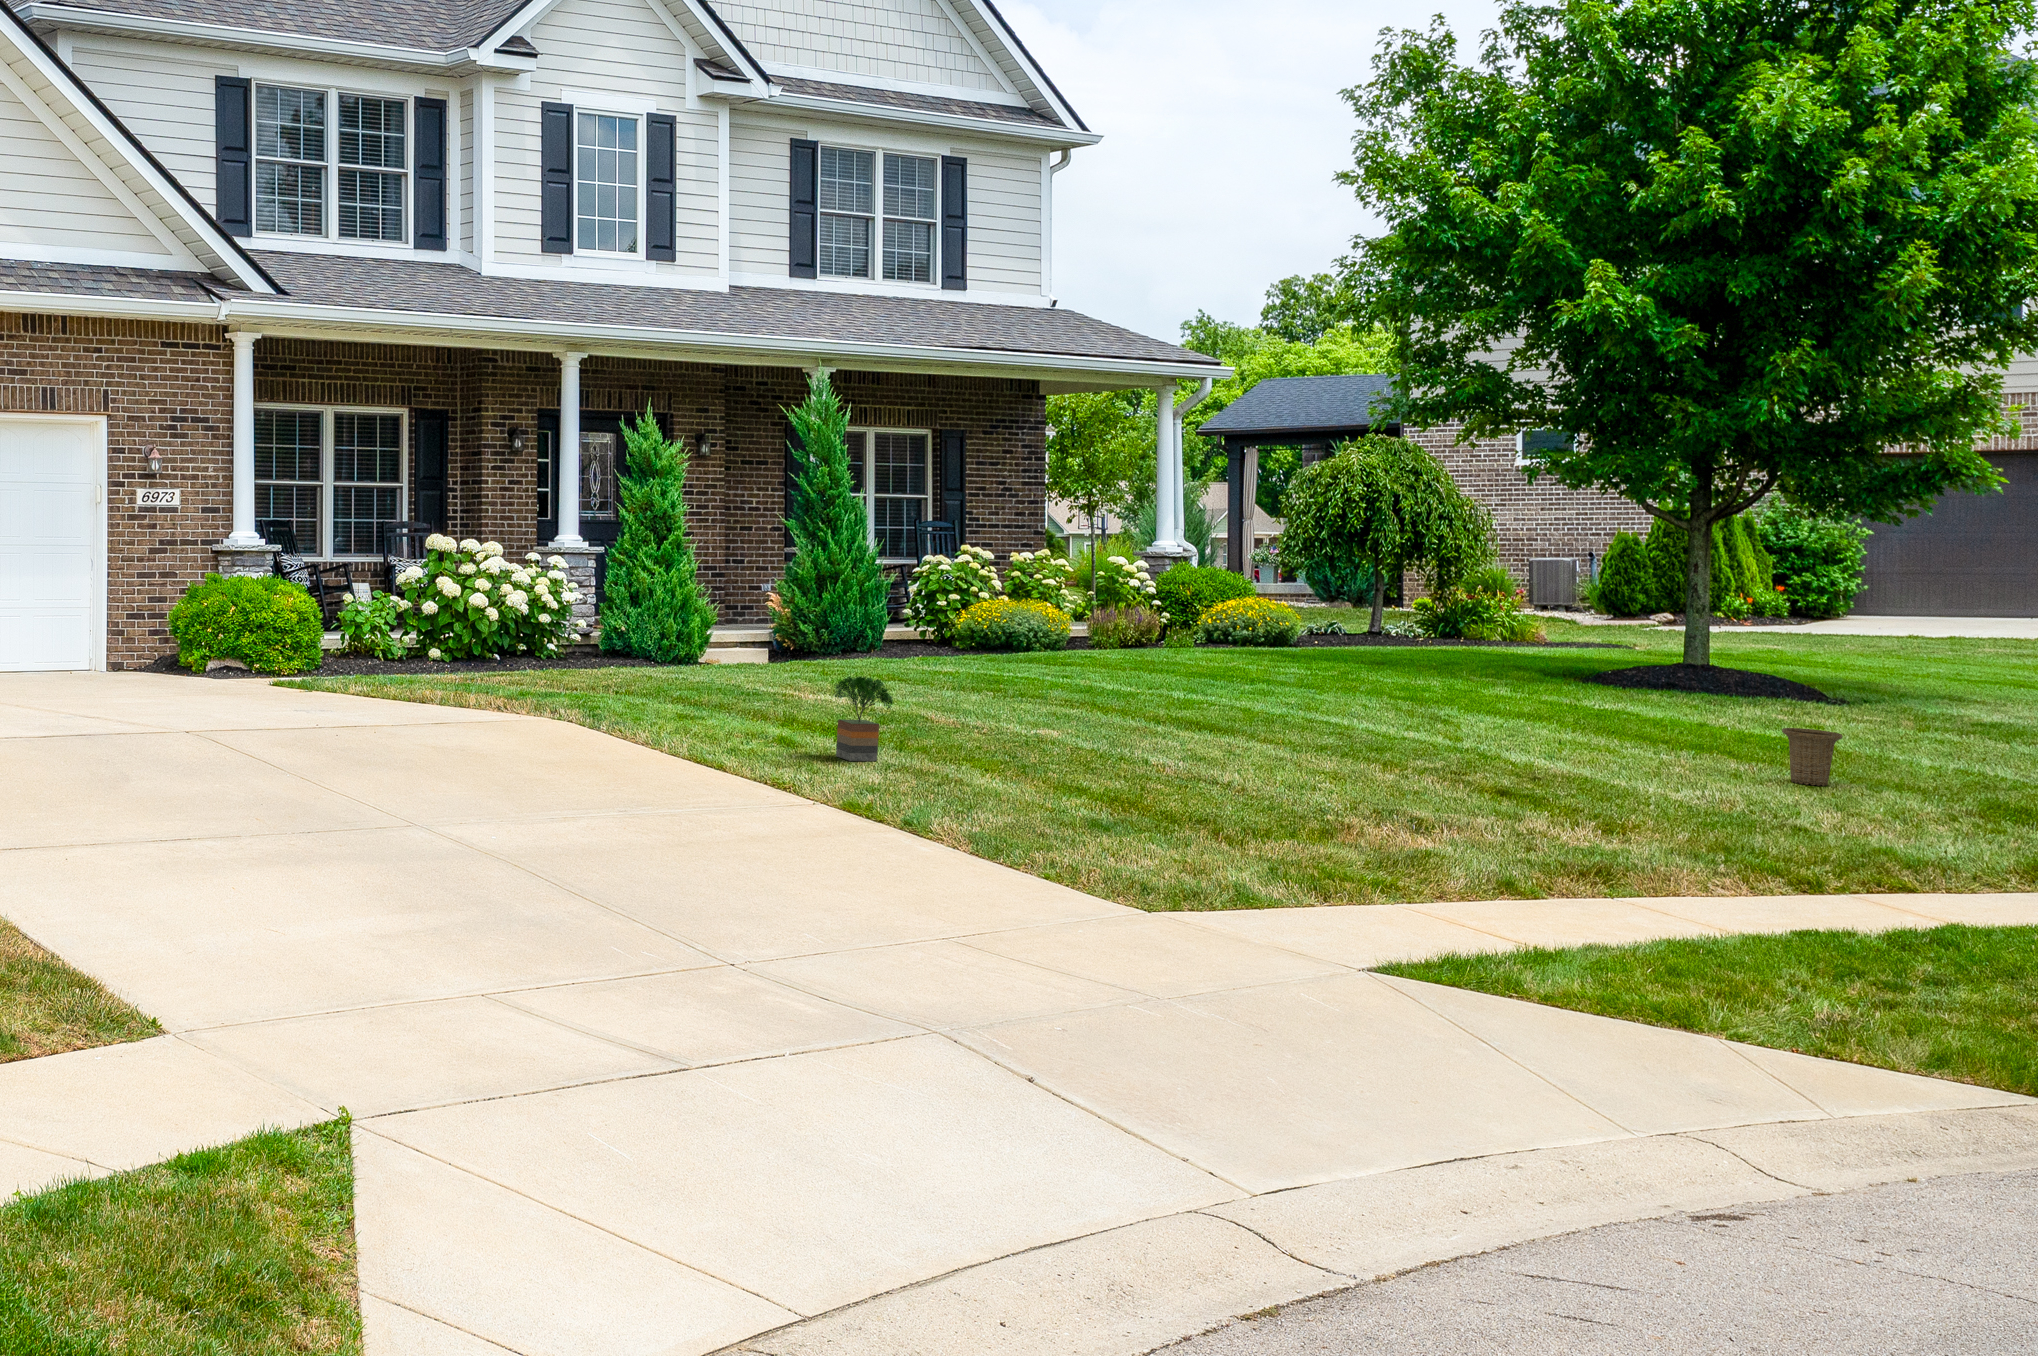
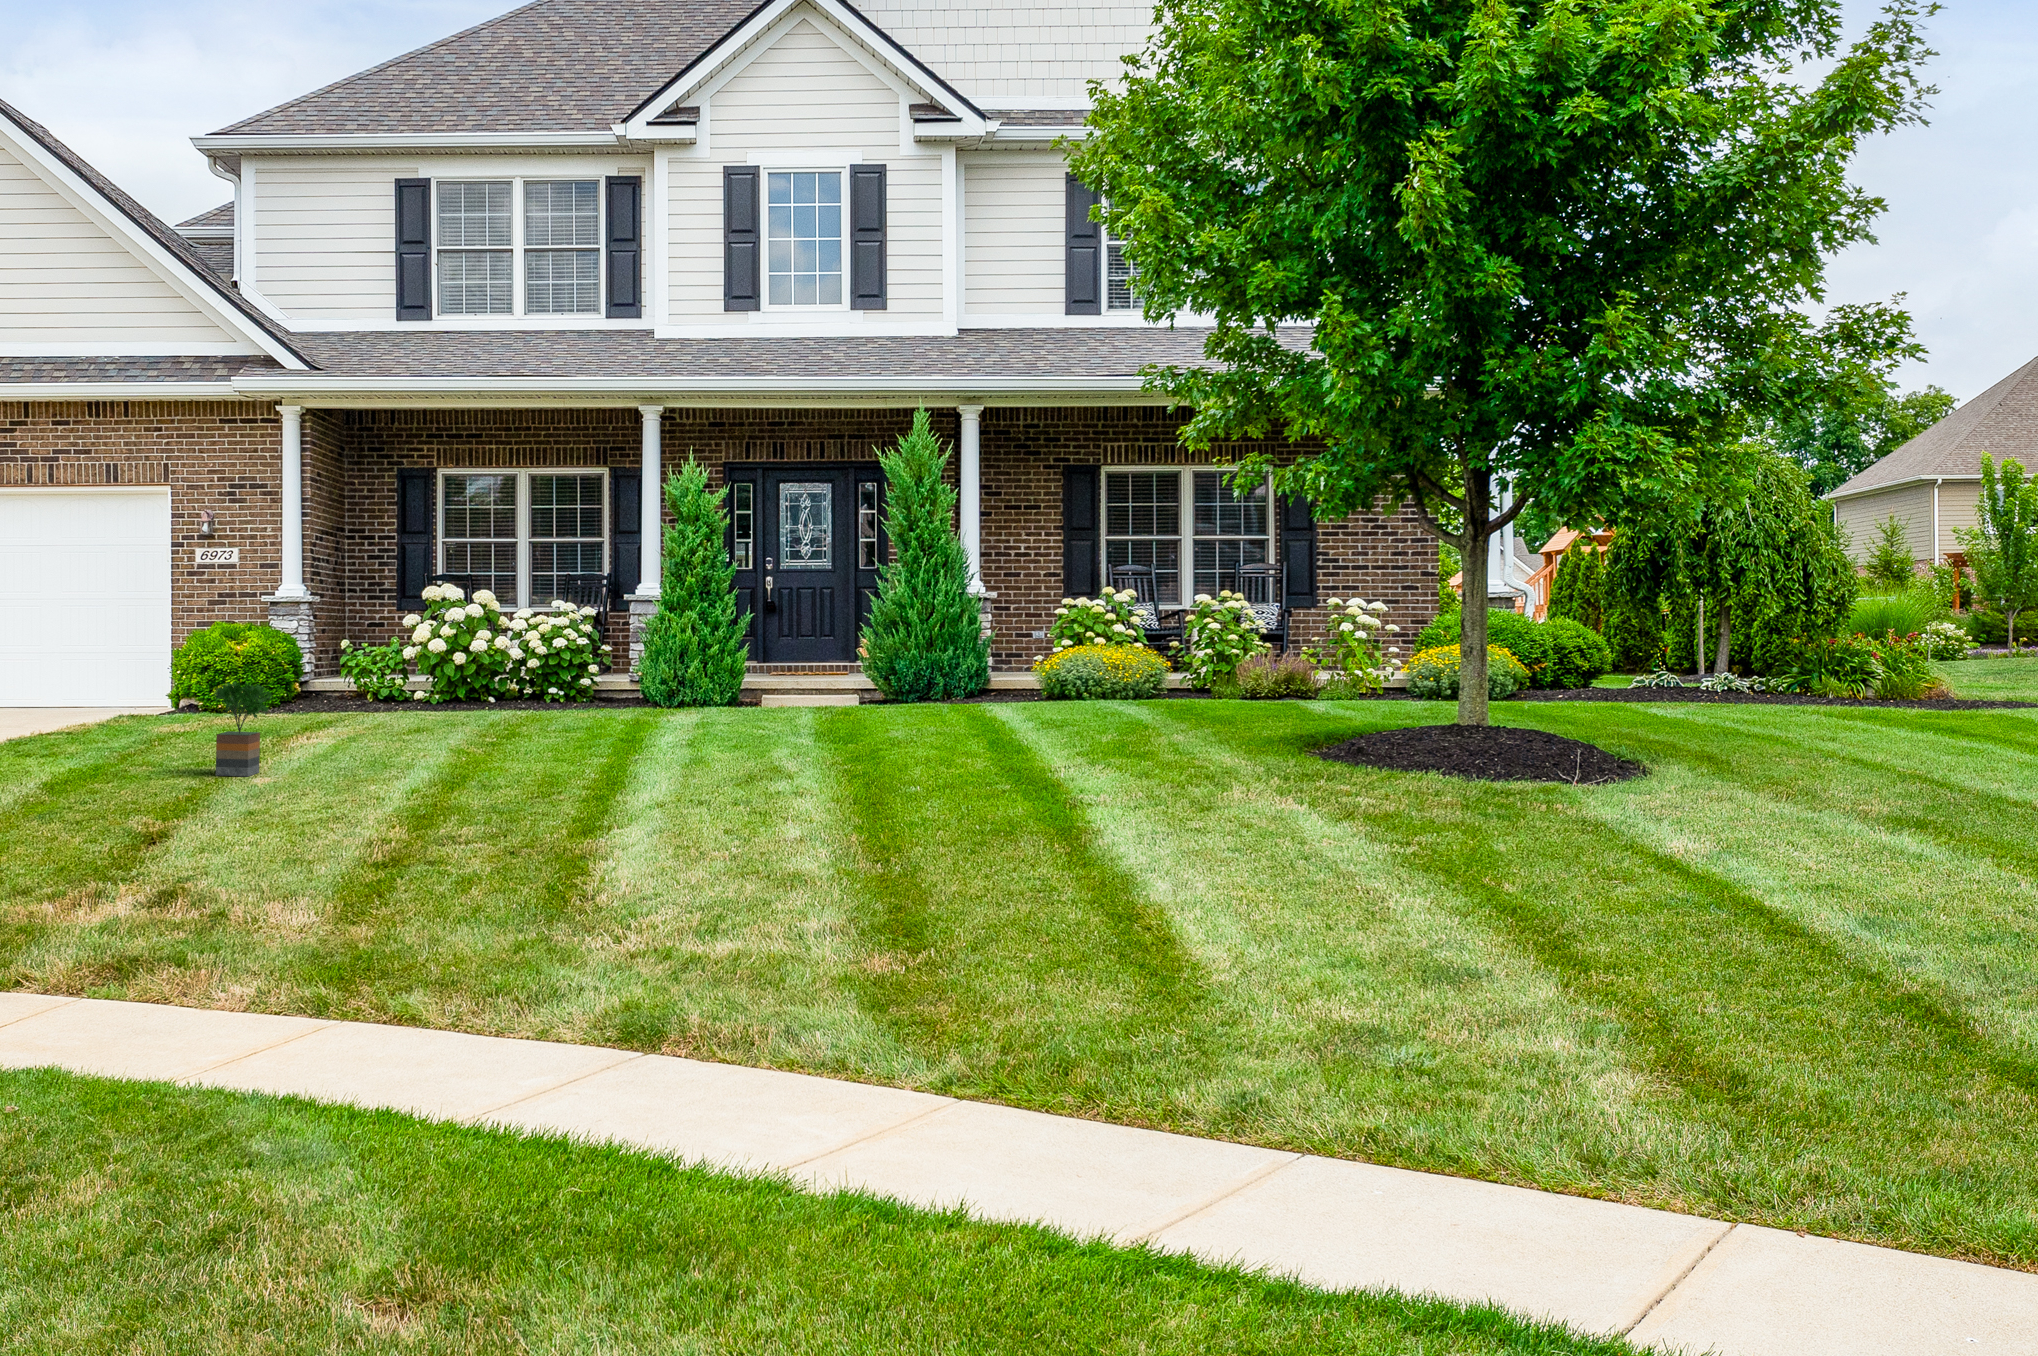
basket: present [1782,728,1843,786] -> none [1476,759,1564,844]

